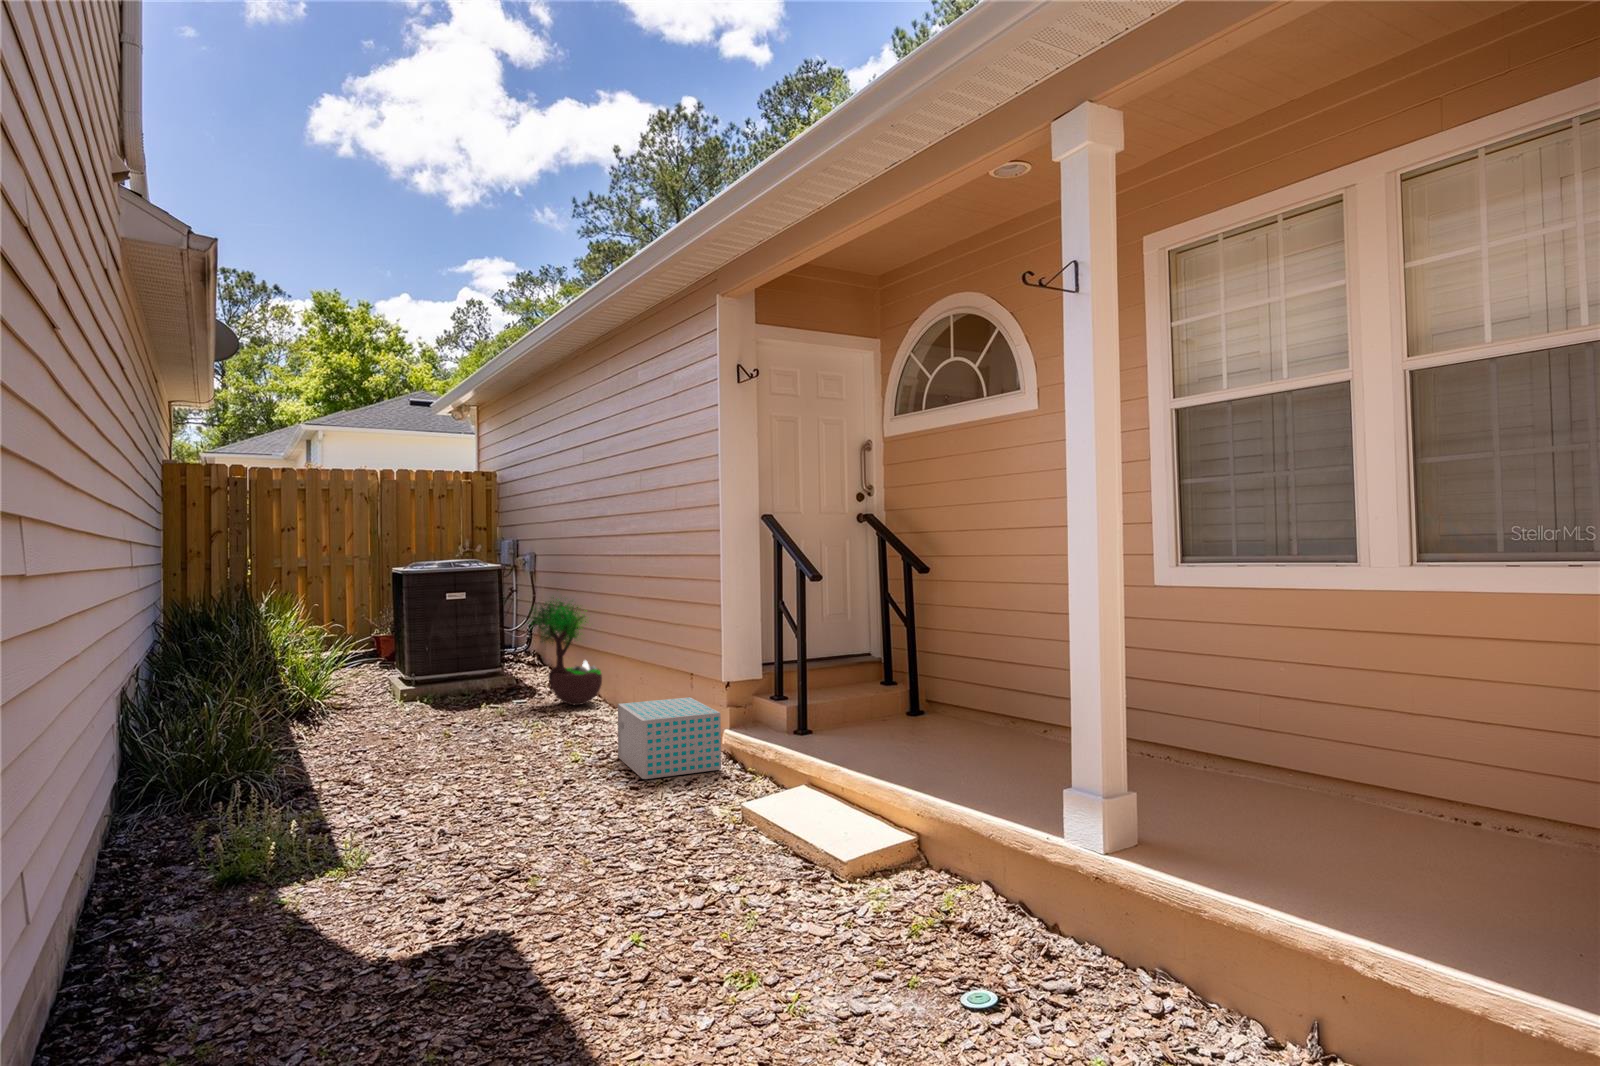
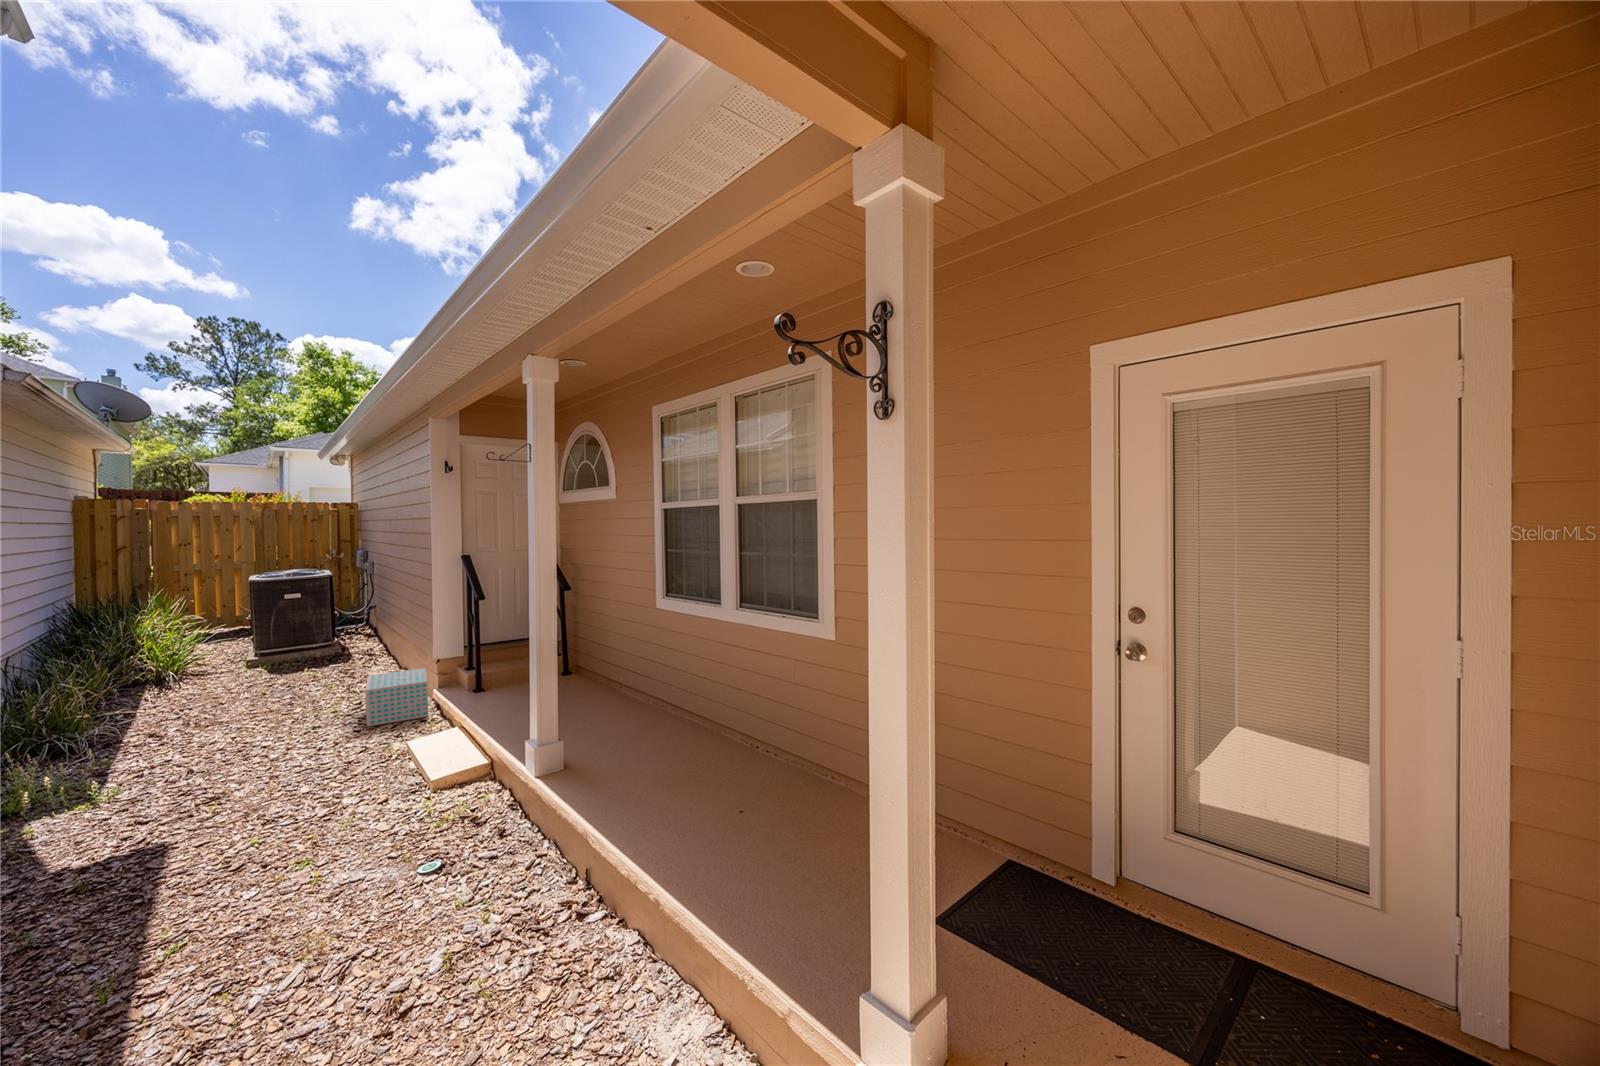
potted tree: present [530,597,602,705] -> none [346,591,403,667]

